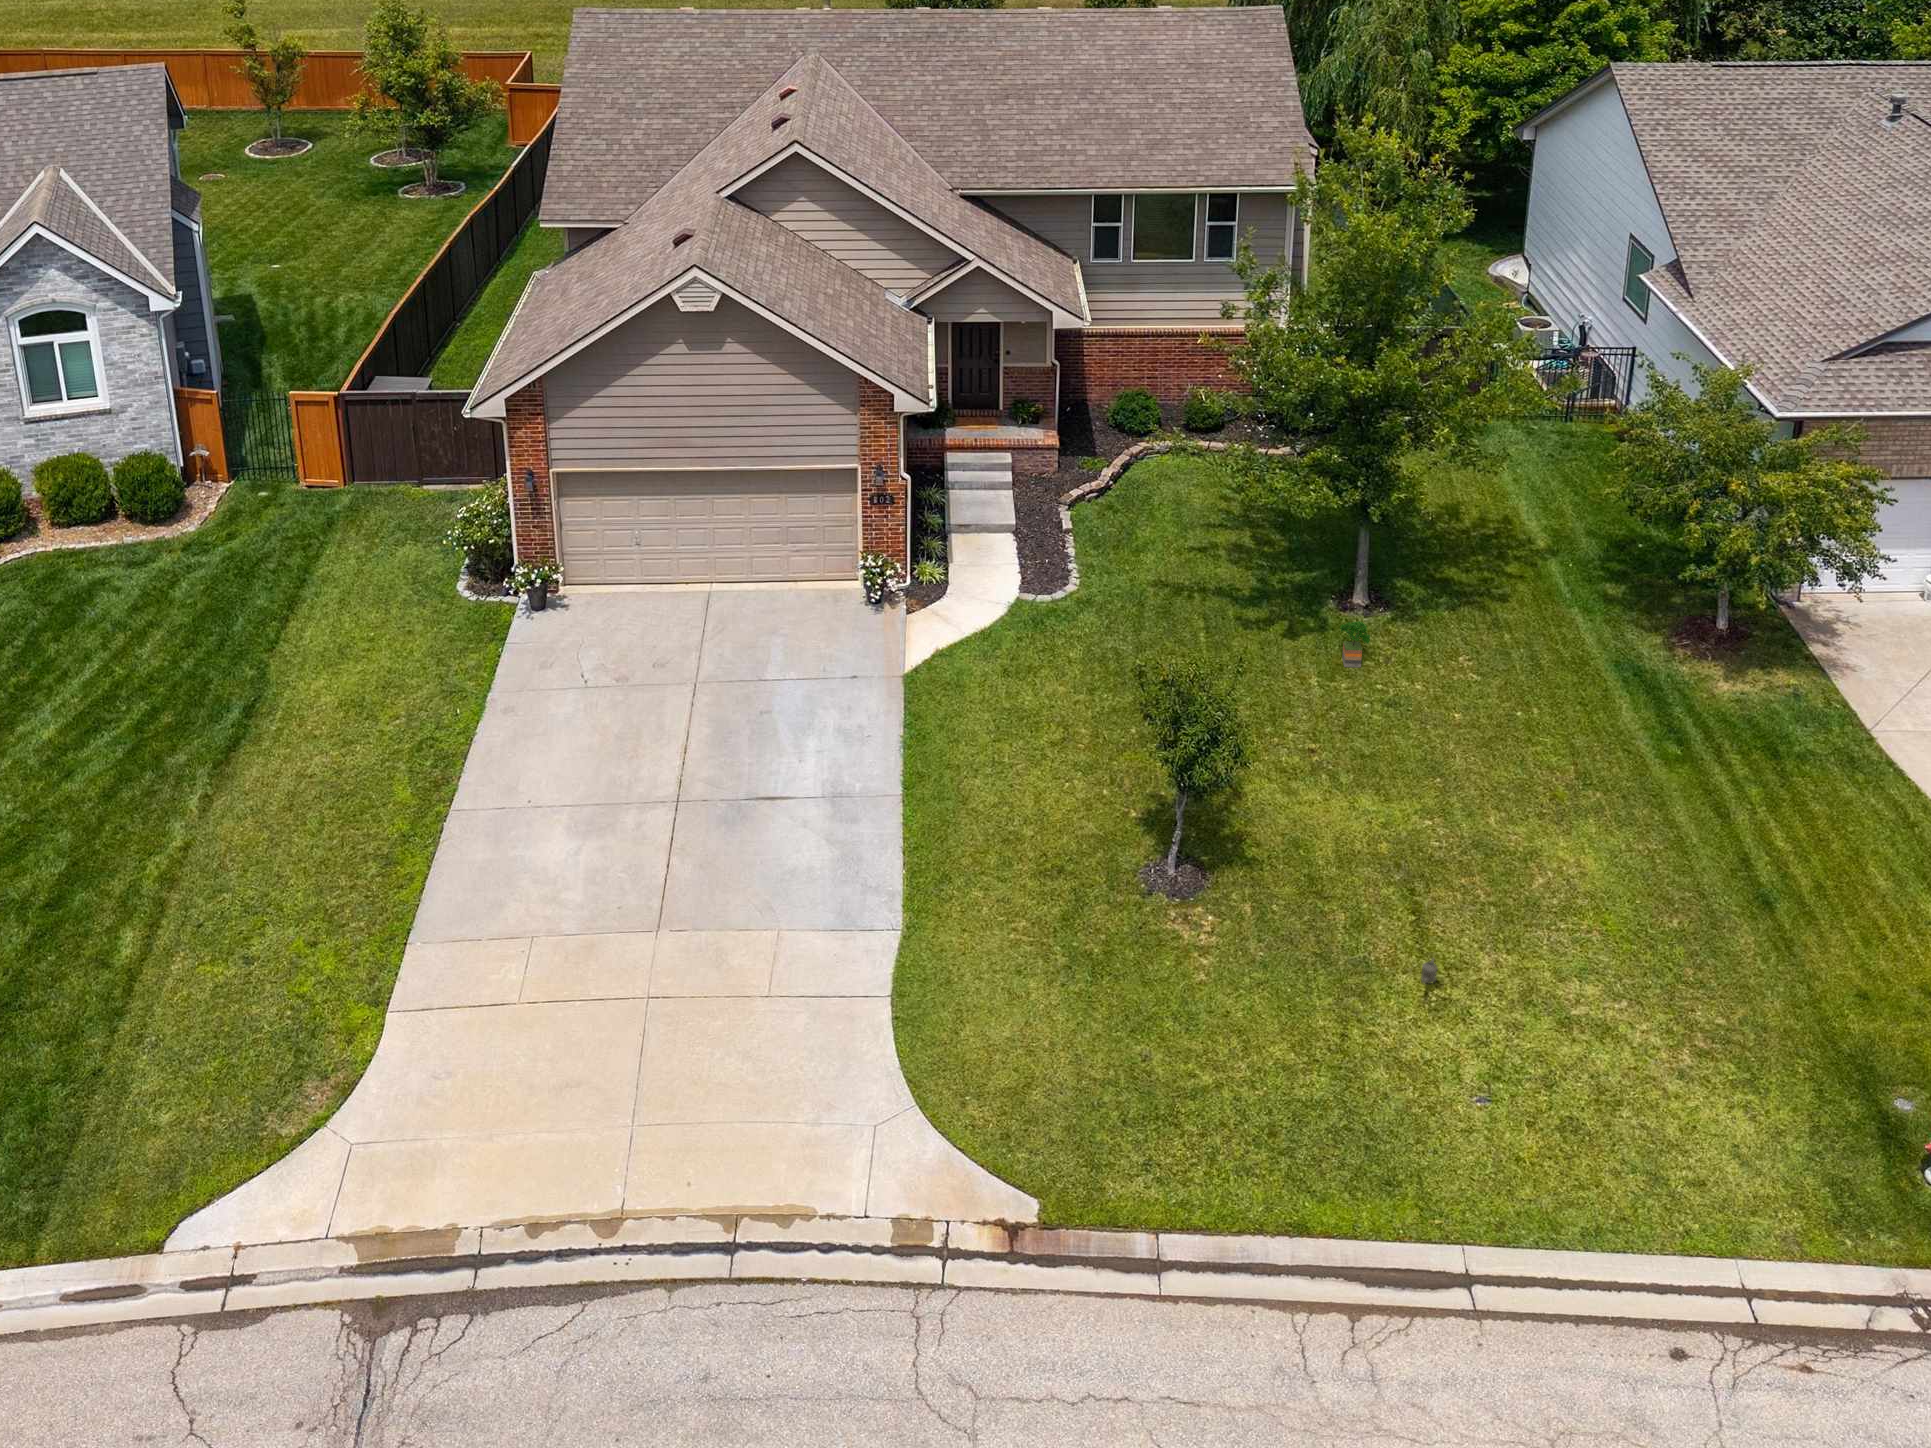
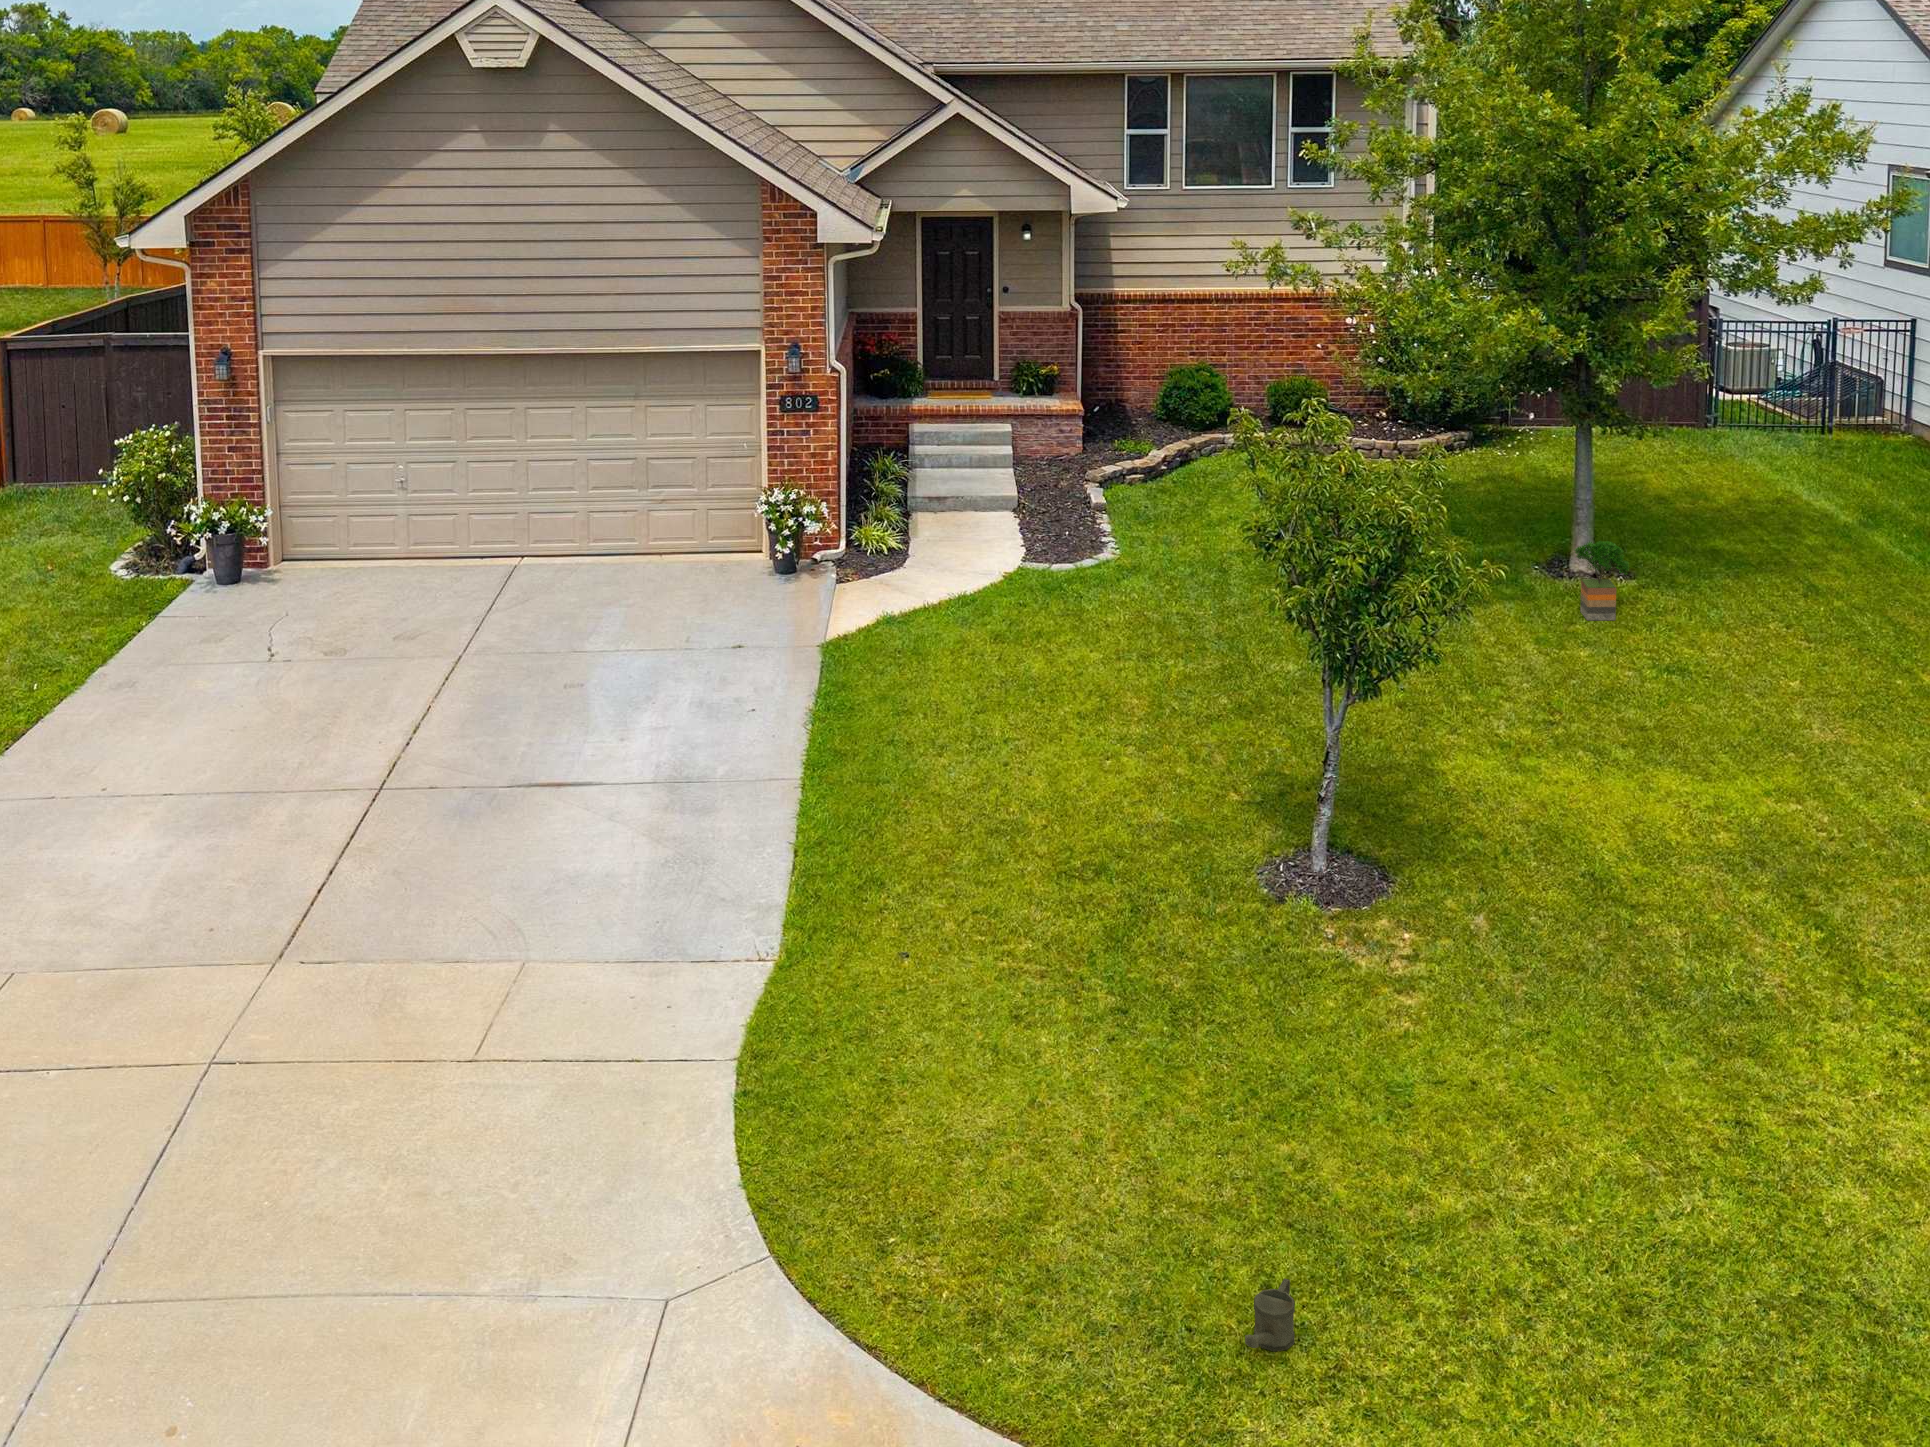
watering can: present [1421,959,1438,984] -> present [1245,1279,1295,1351]

